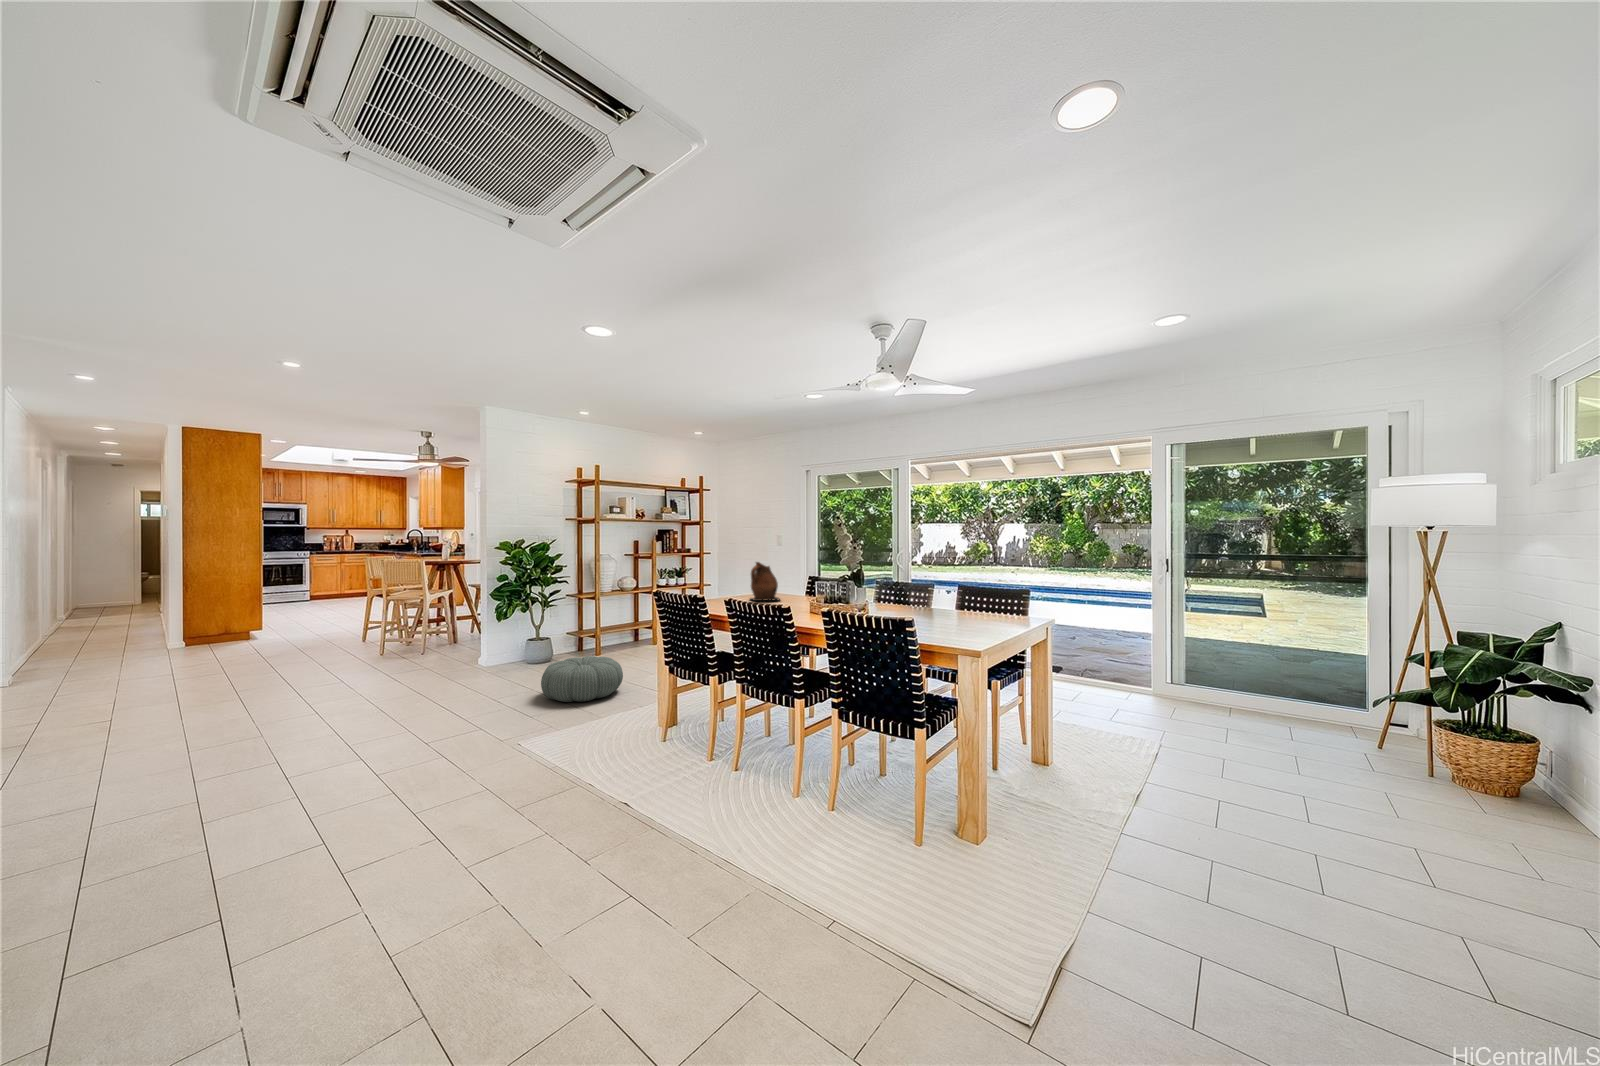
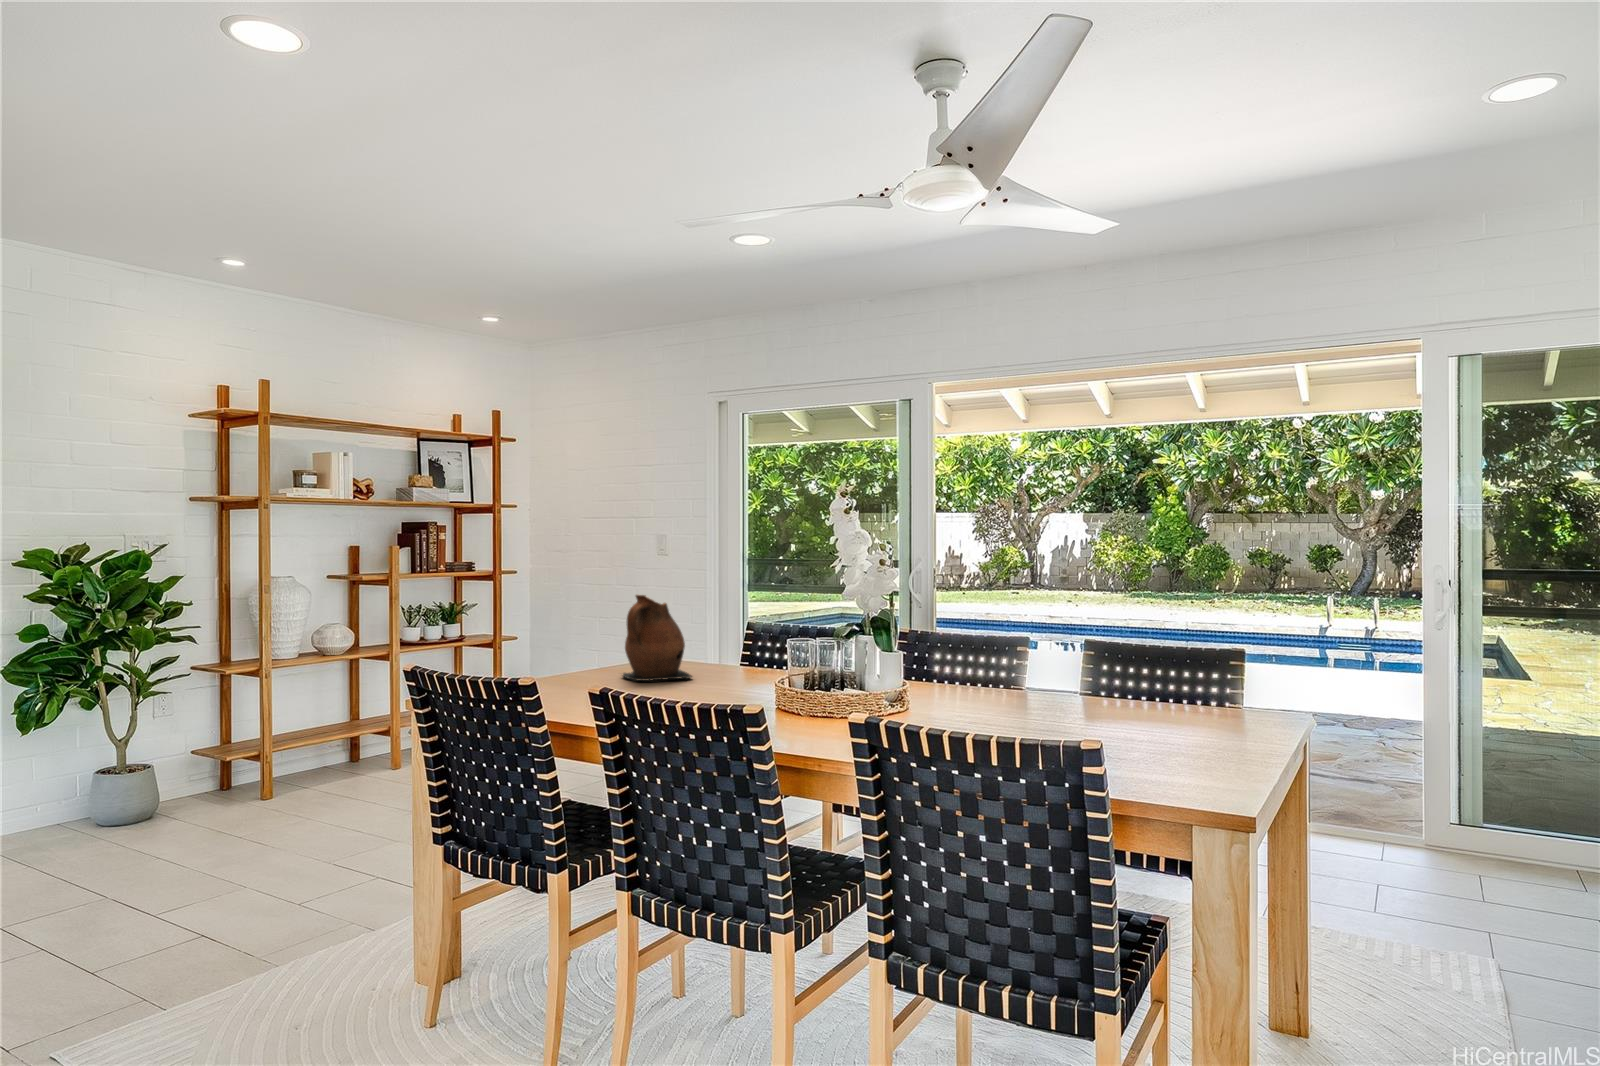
pouf: present [541,656,623,702] -> none [125,809,326,923]

